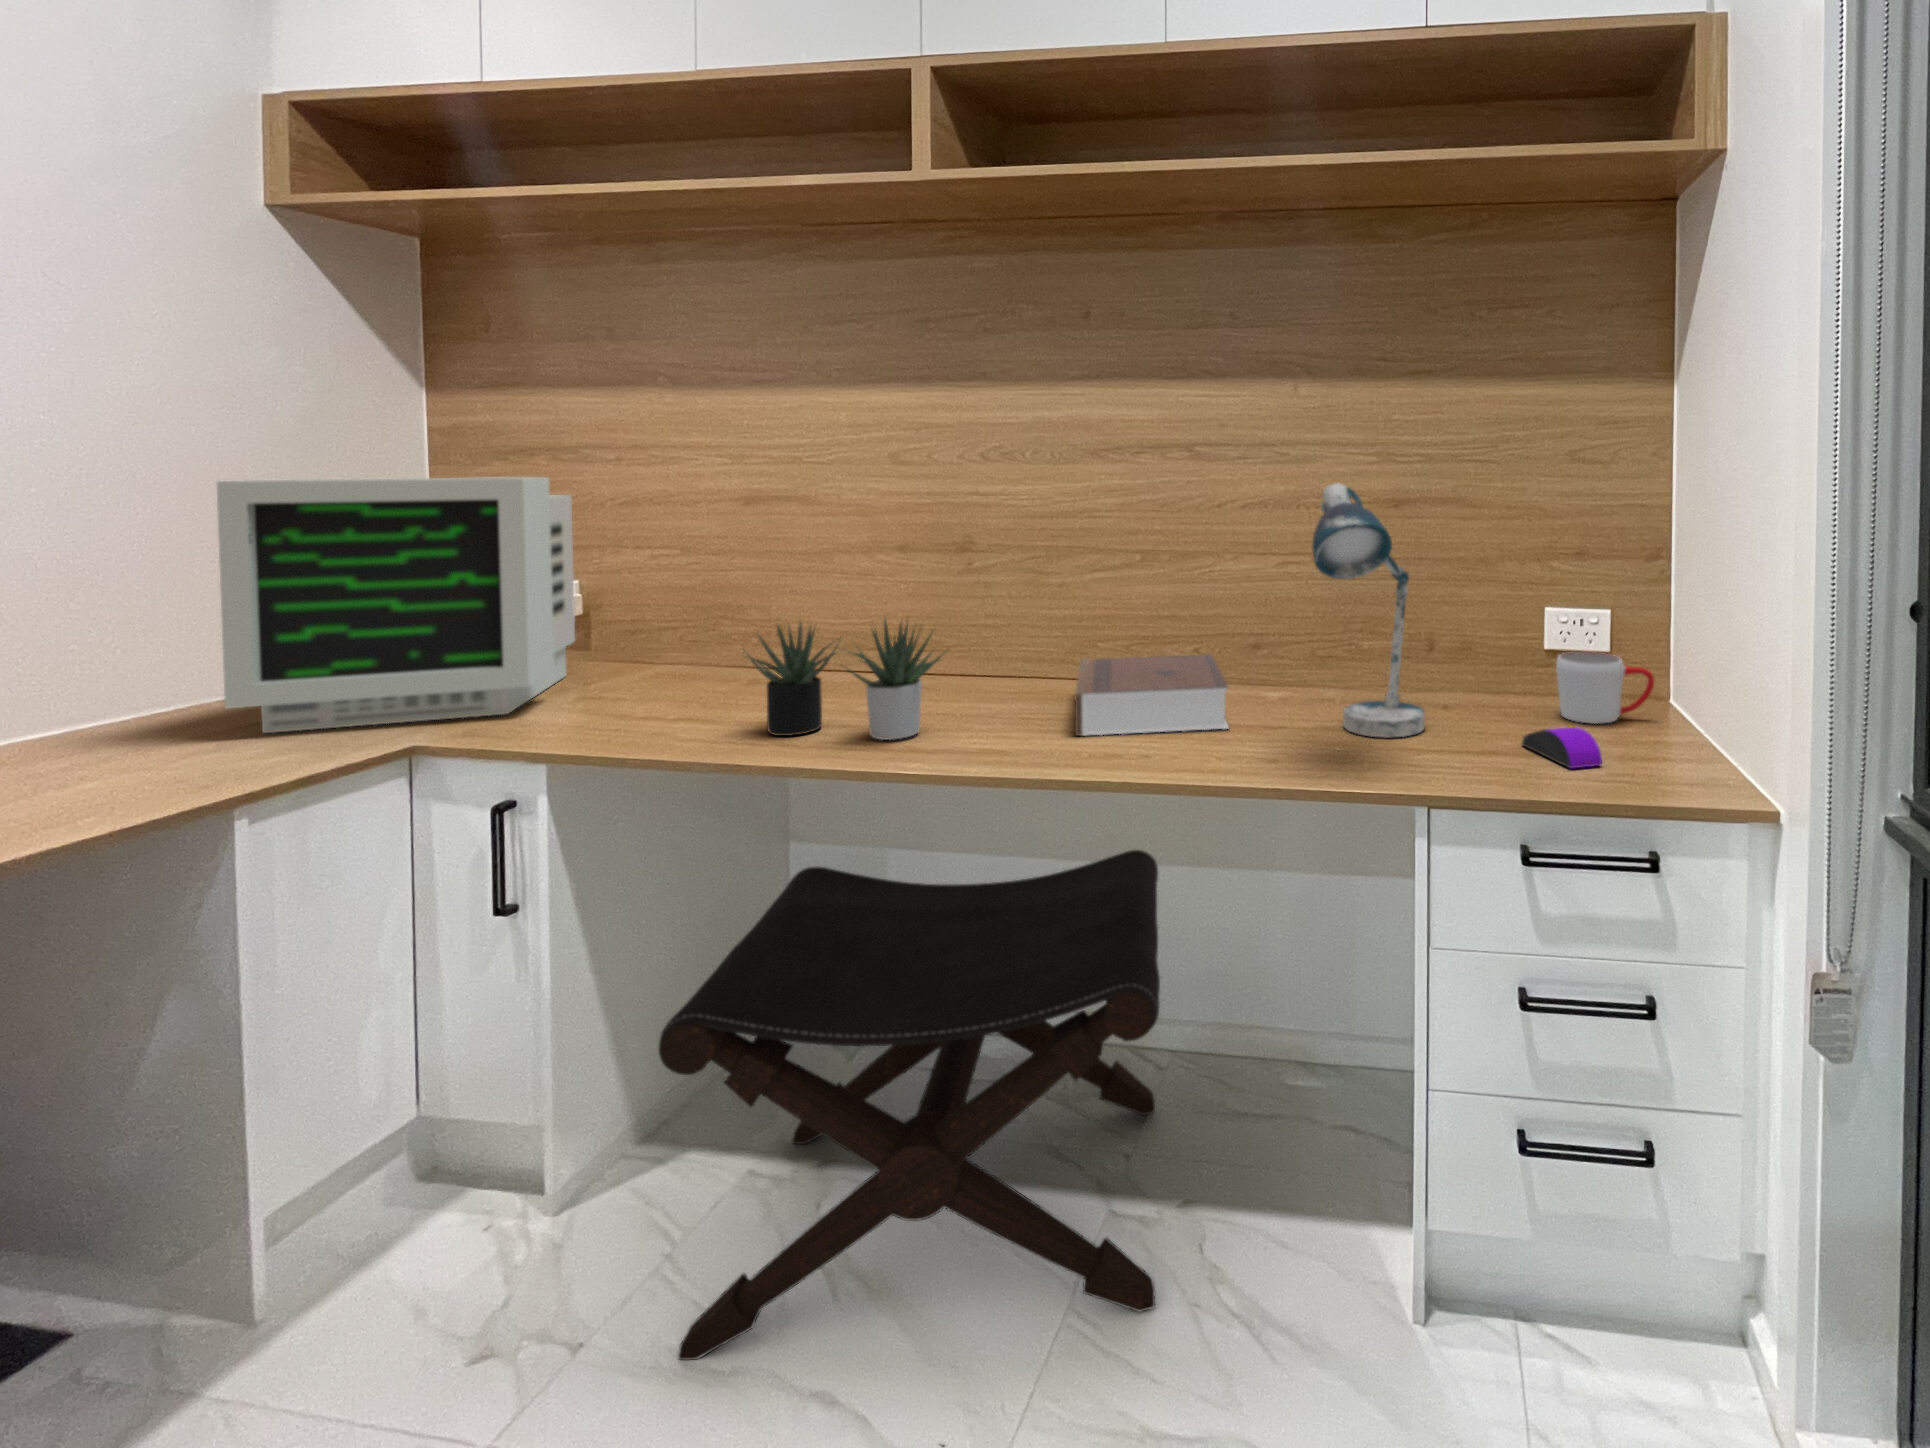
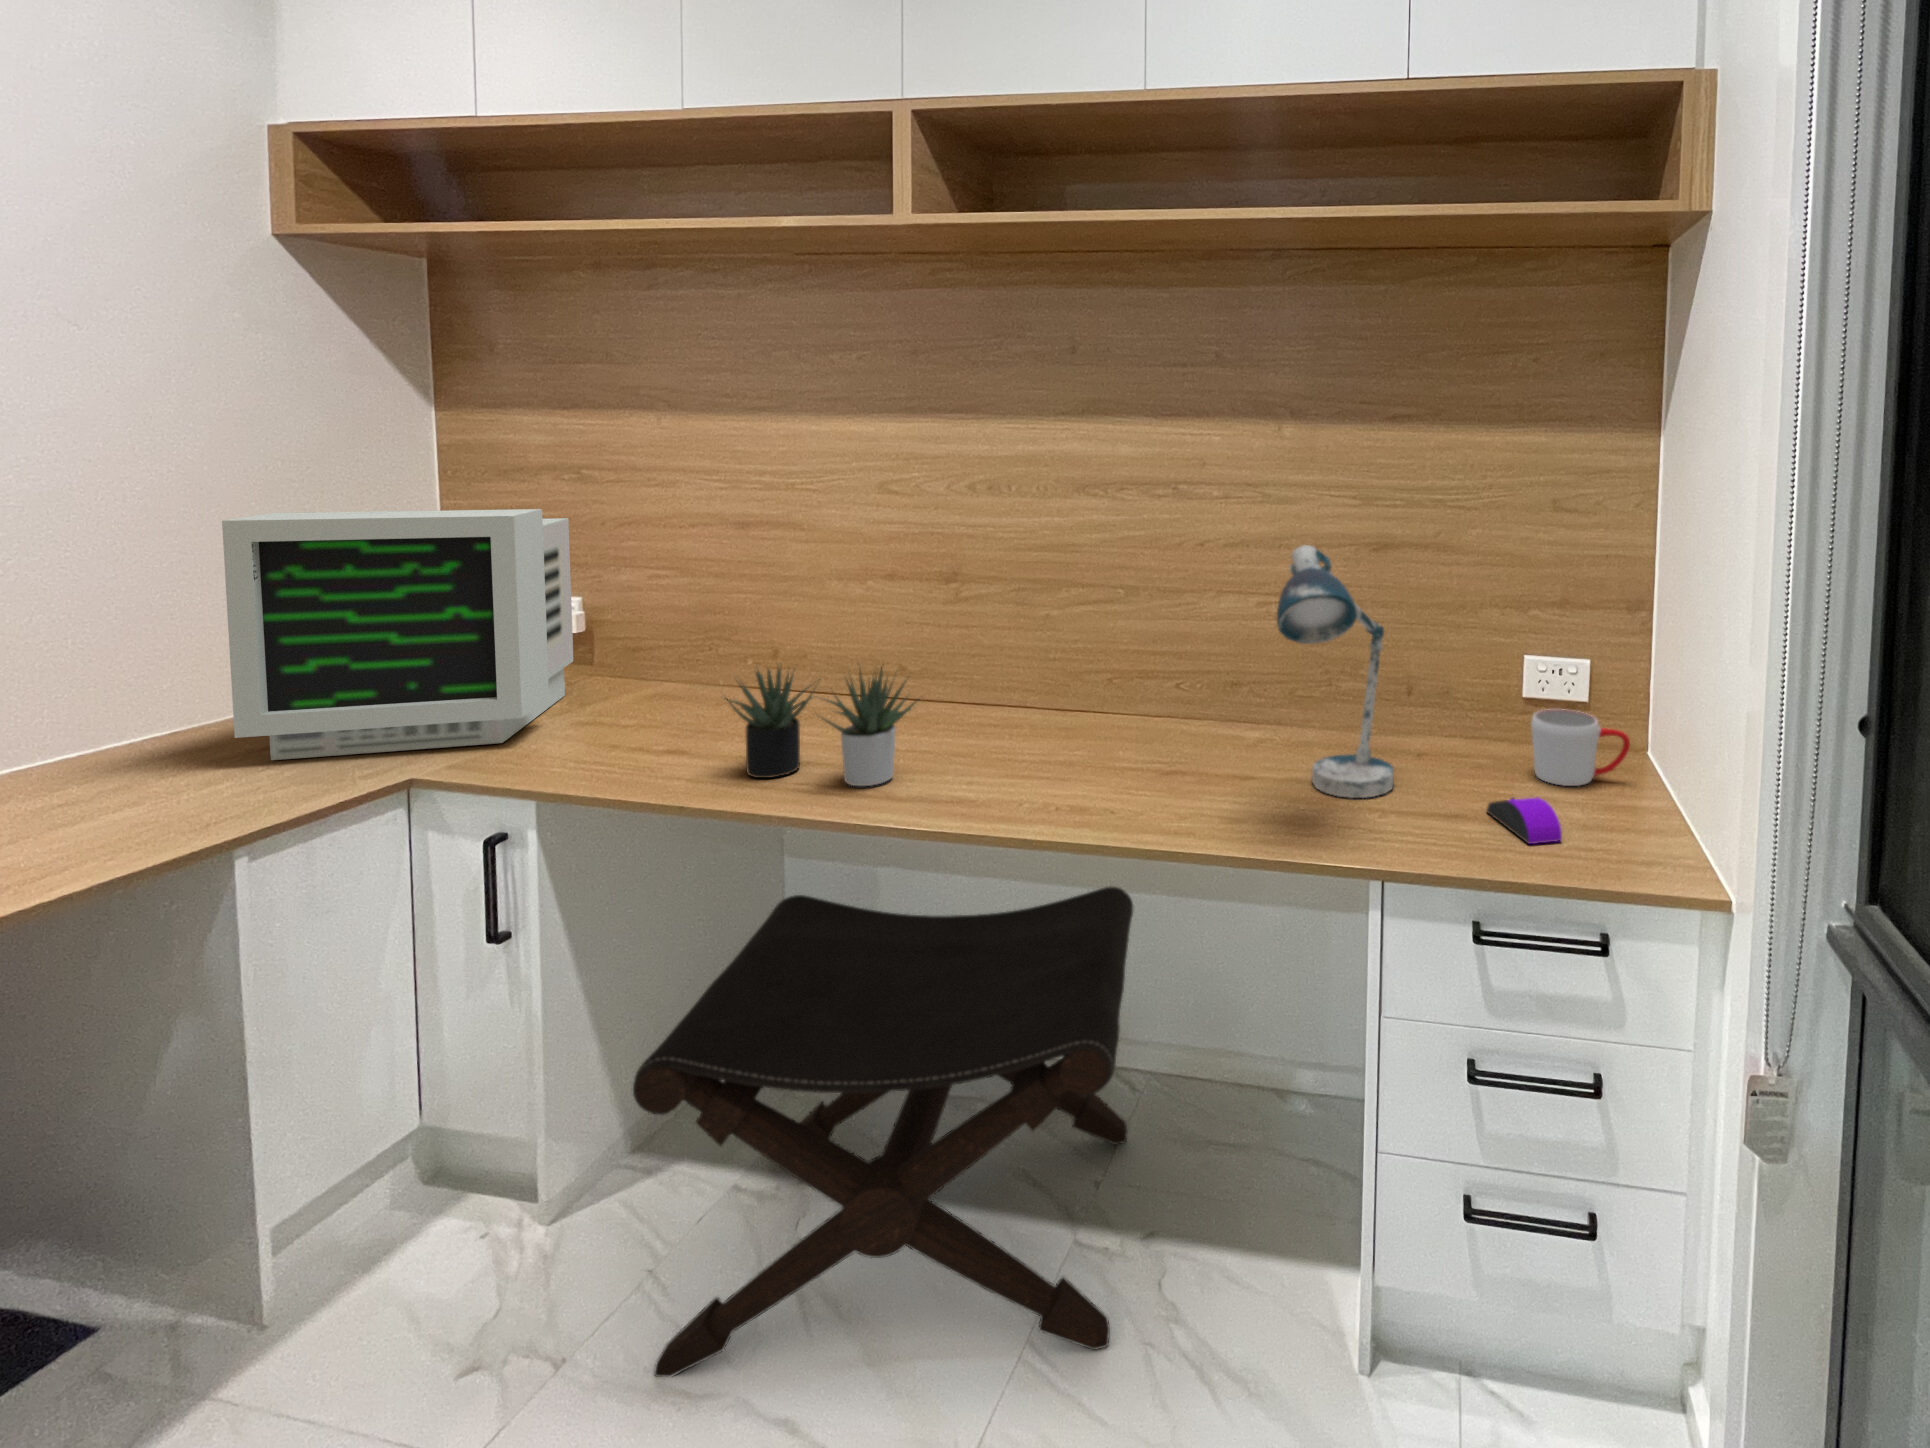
book: present [1075,655,1228,736] -> none [1044,696,1198,787]

